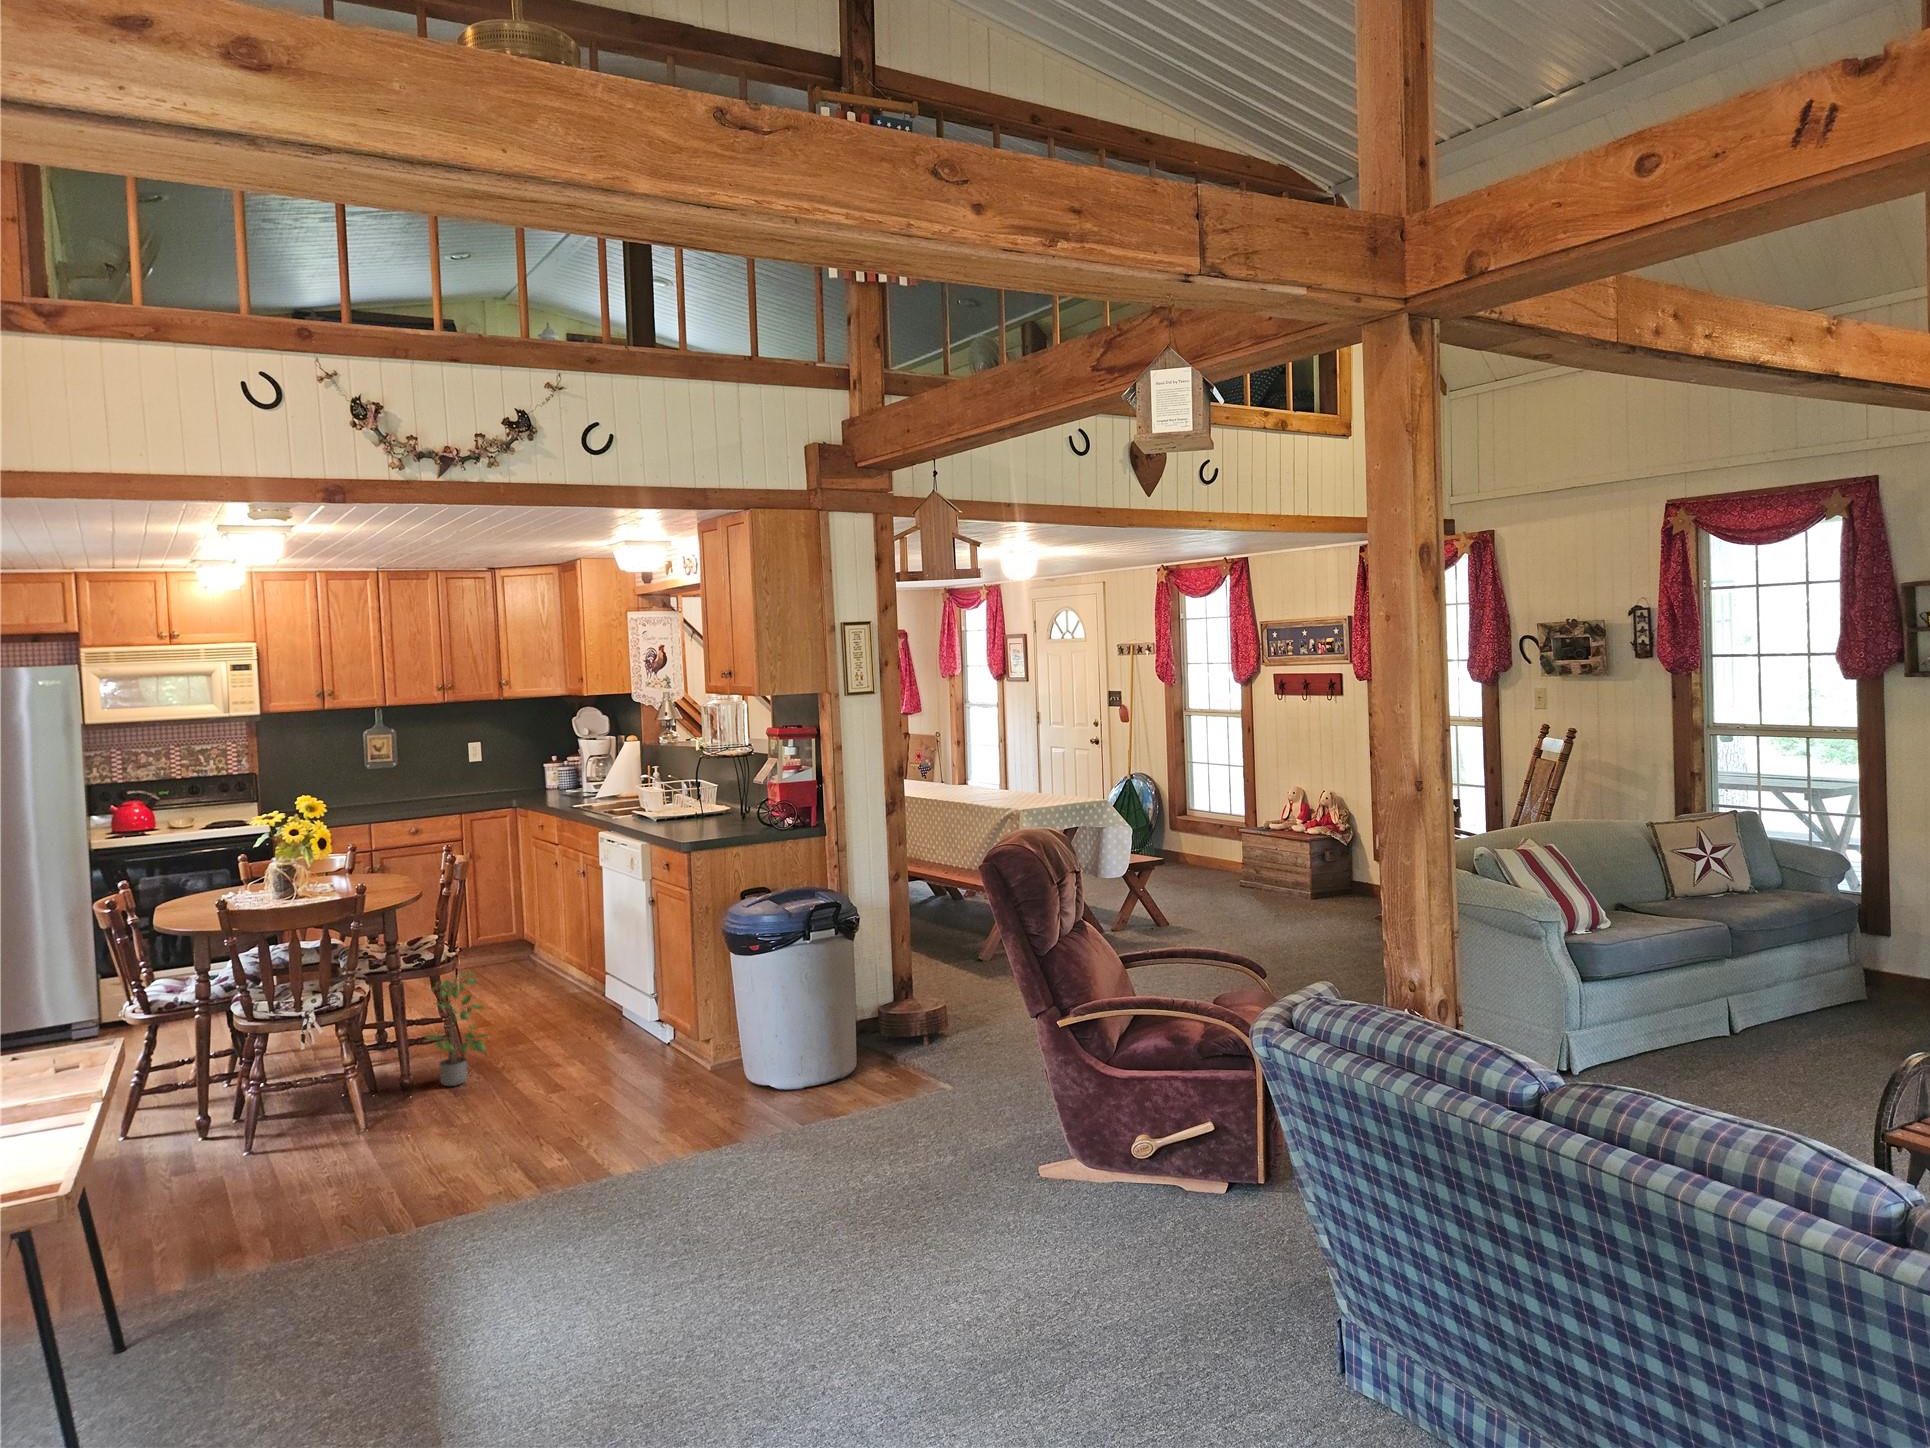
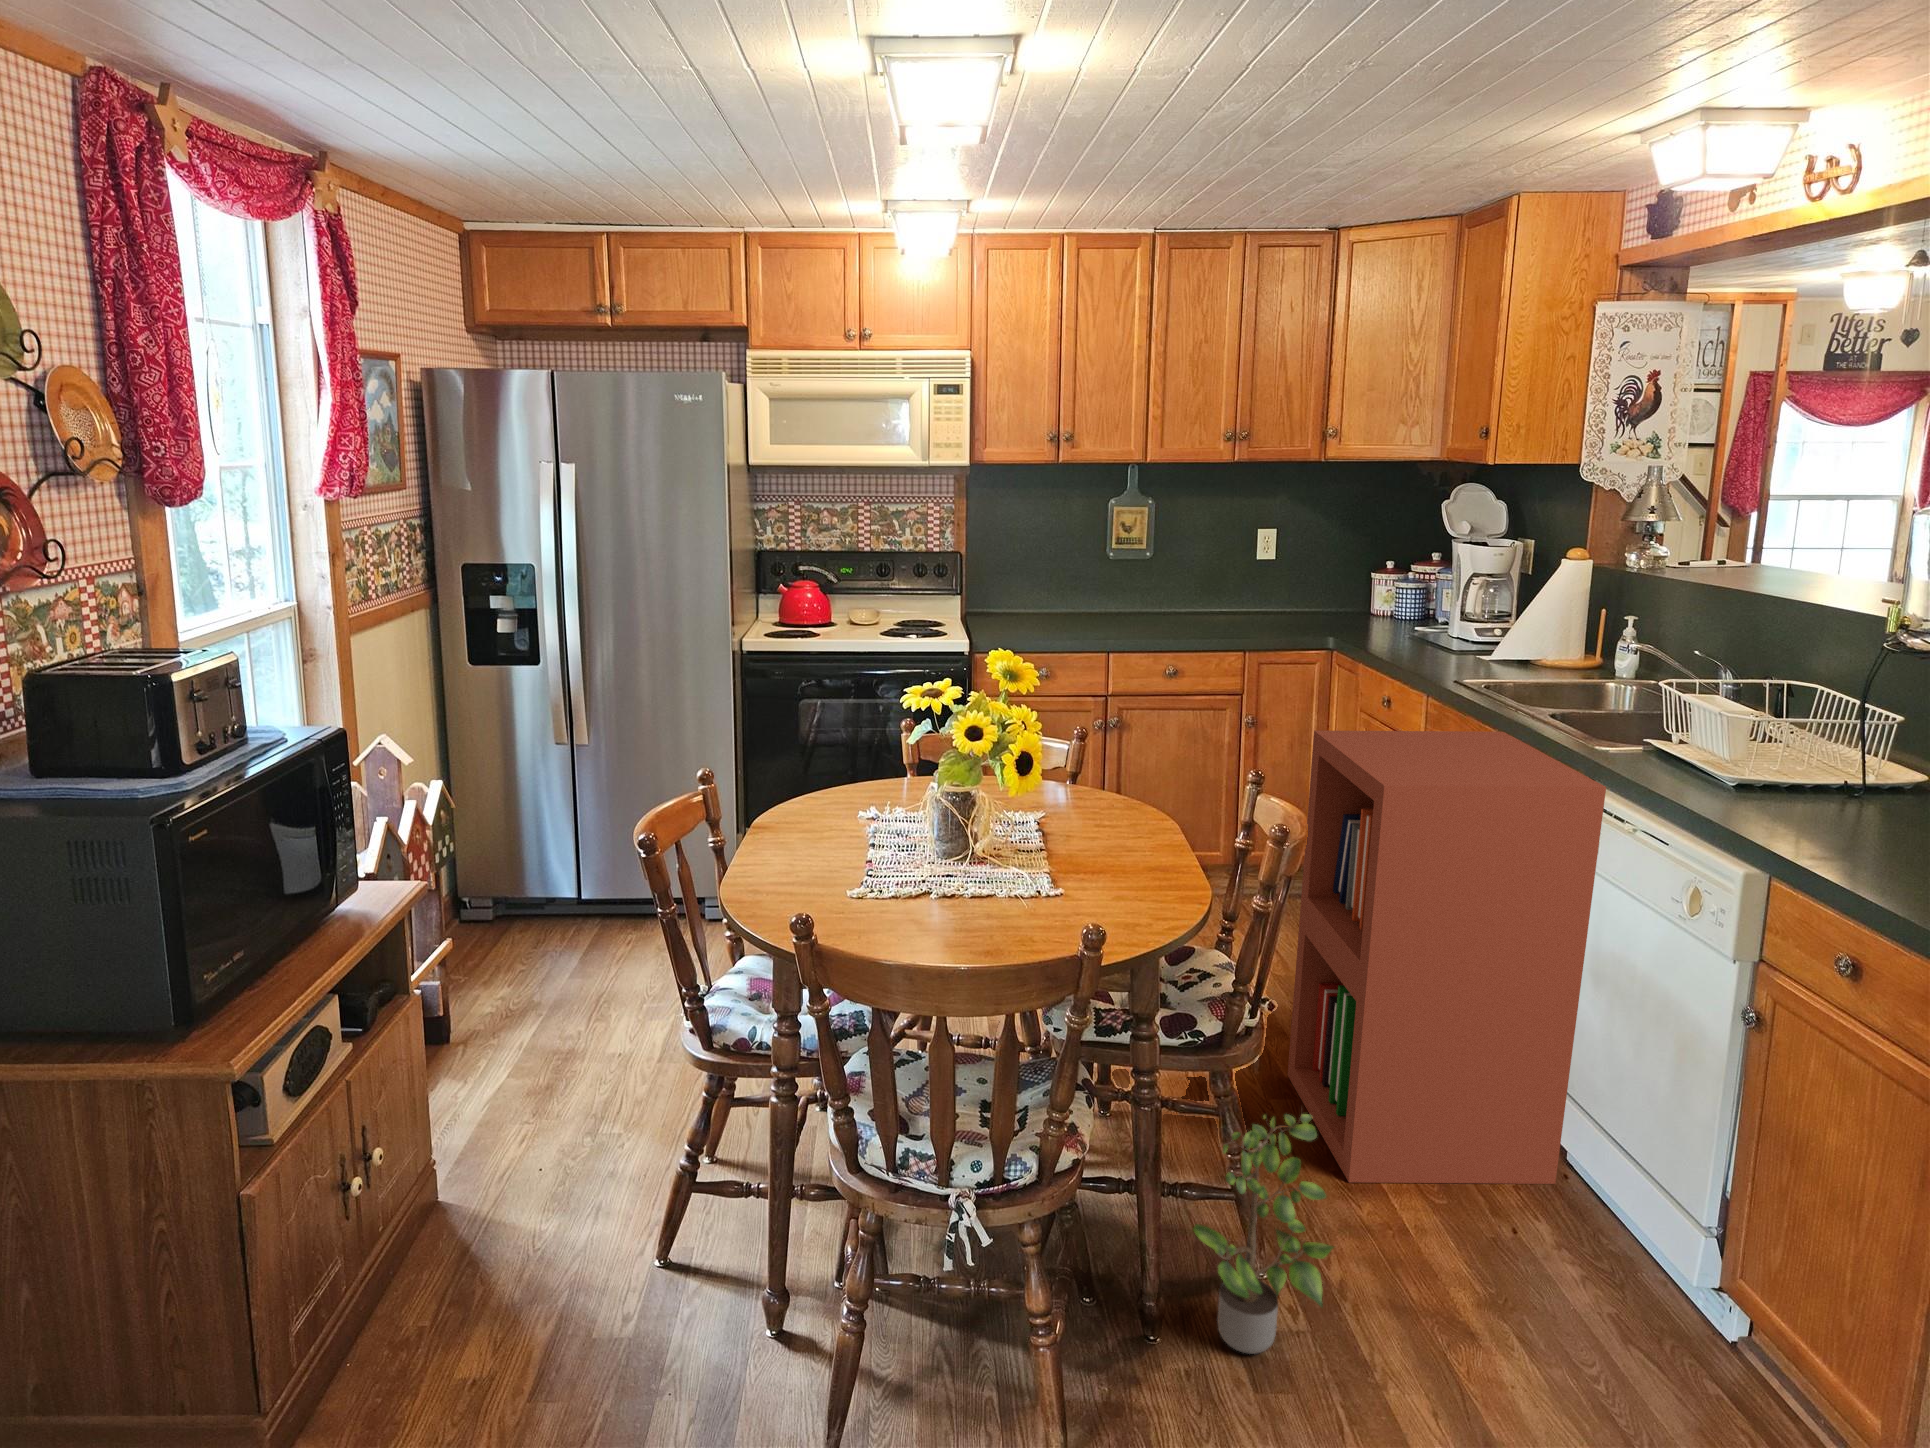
bookshelf: none [481,821,614,1040] -> present [1288,731,1606,1184]

